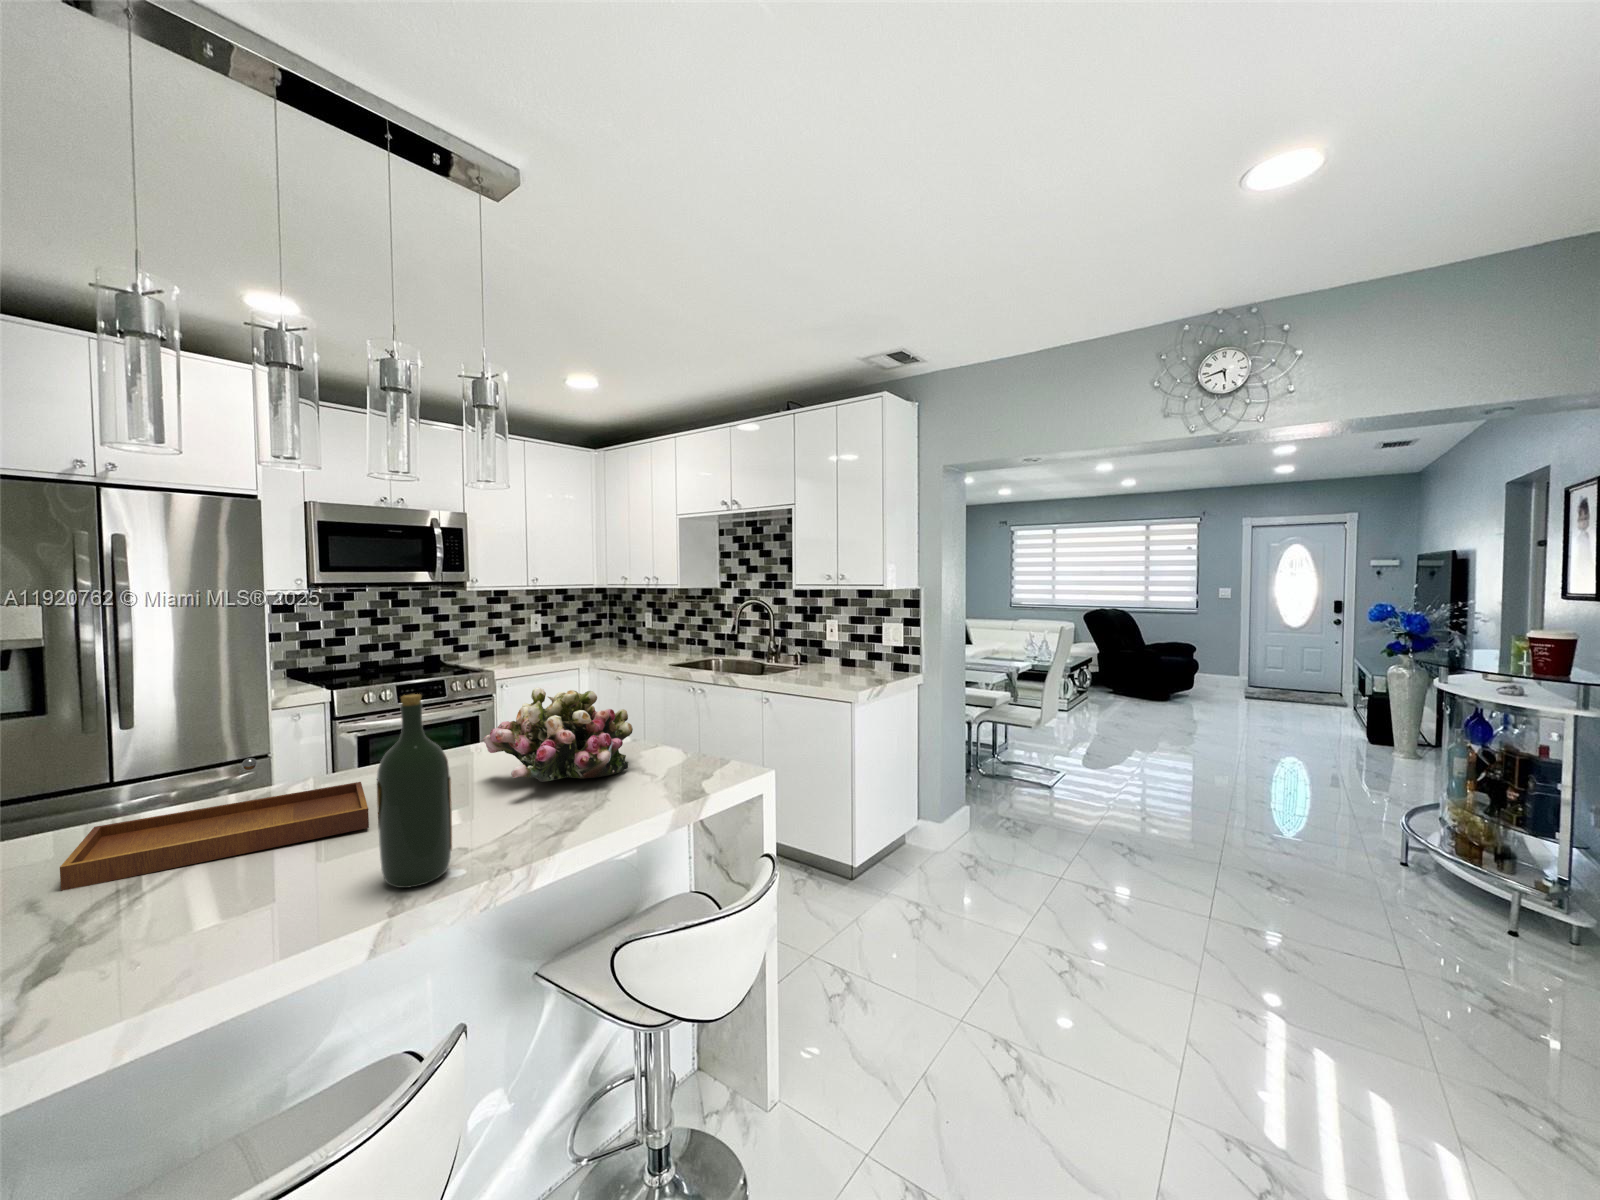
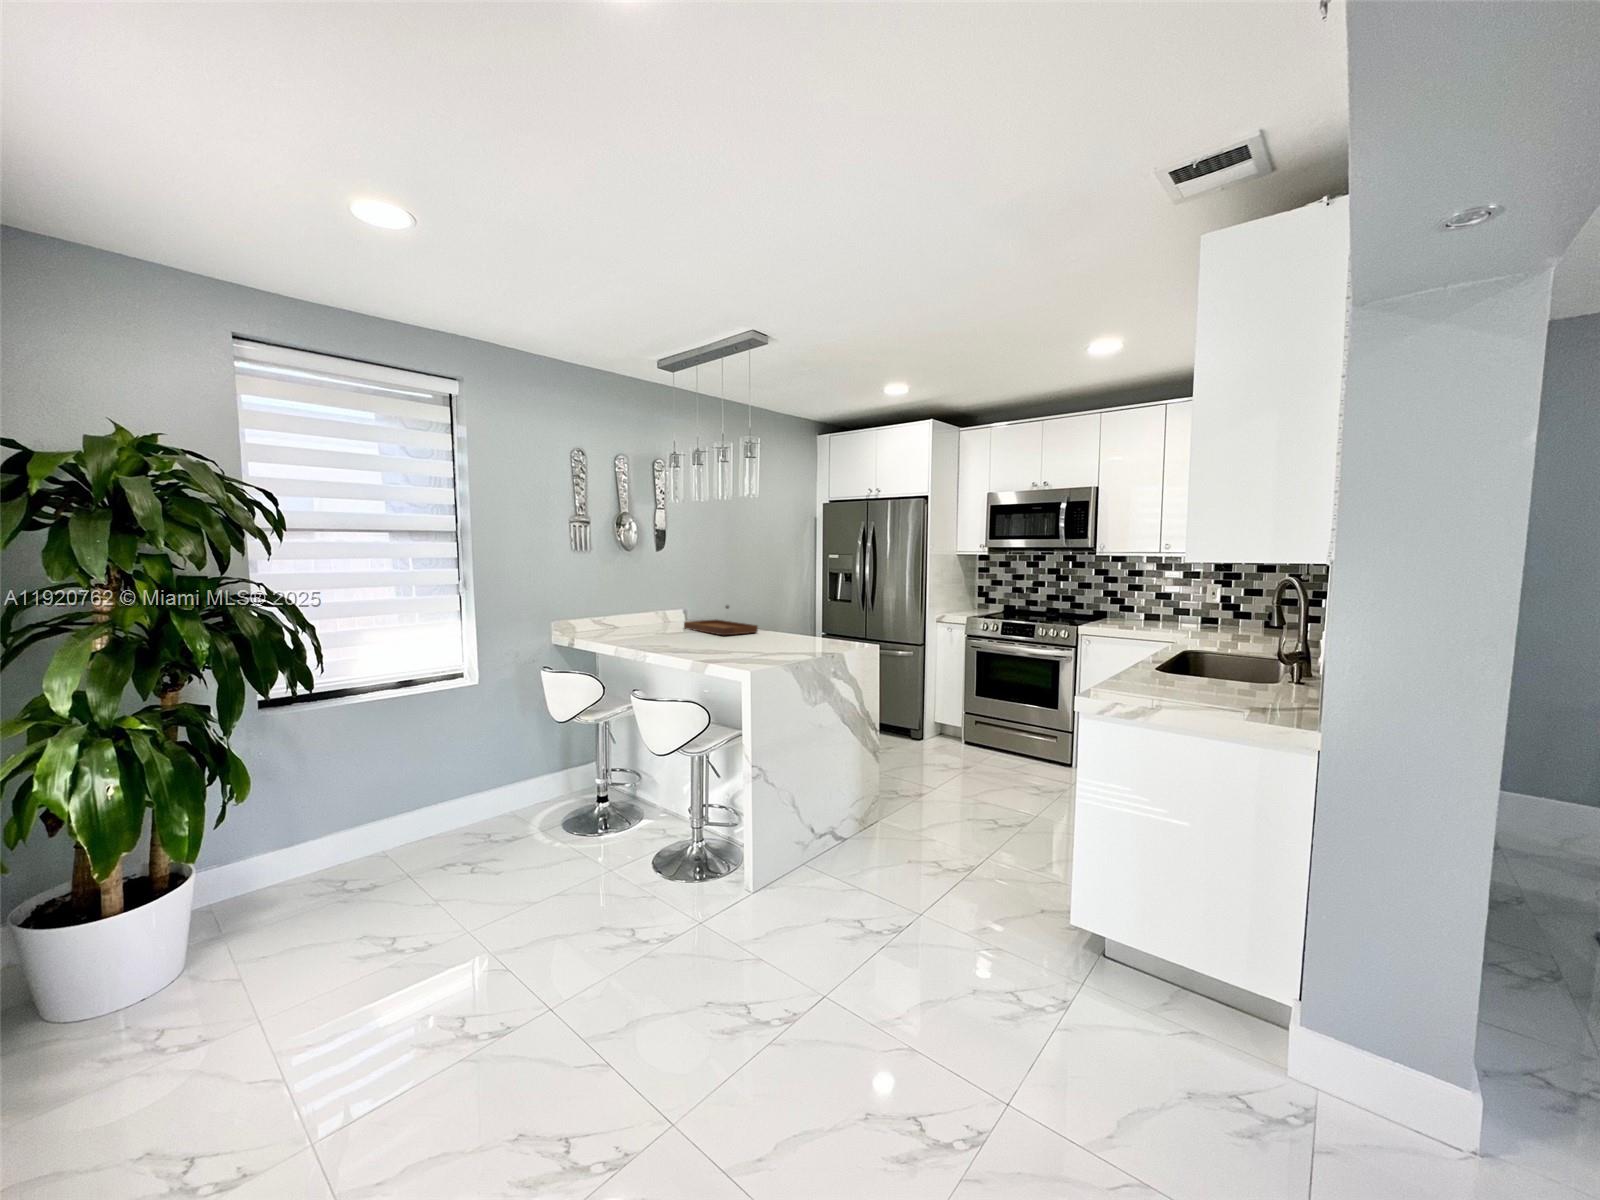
flower arrangement: present [483,687,633,782] -> none [752,597,832,648]
wine bottle: present [377,694,452,888] -> none [666,578,689,644]

